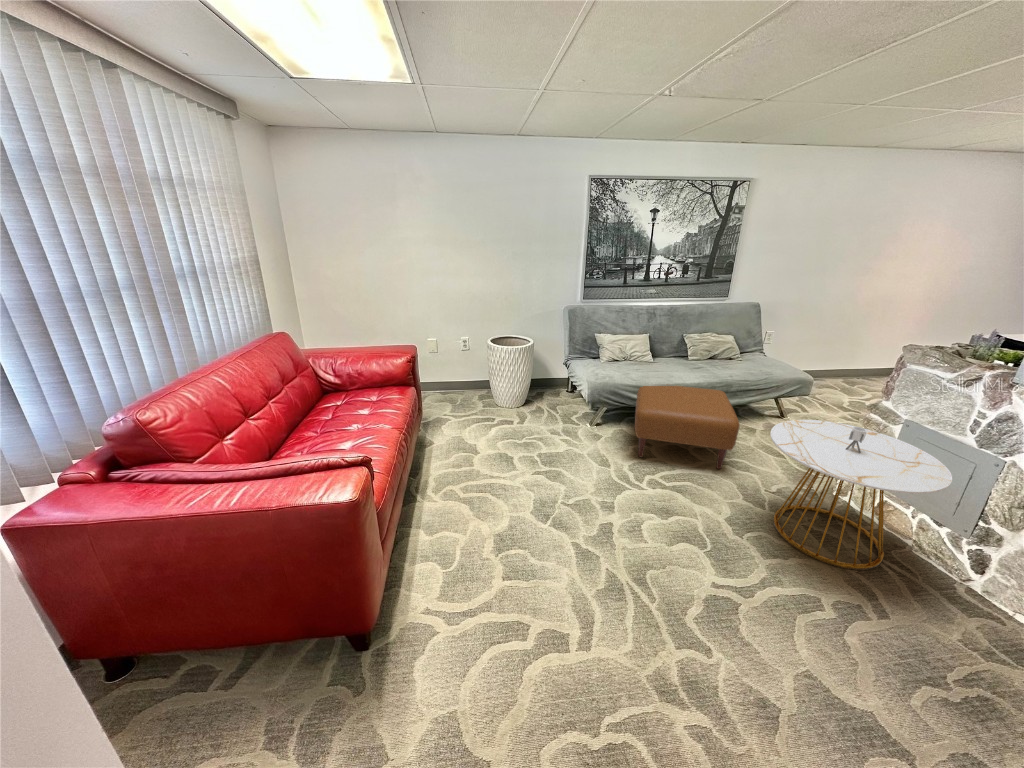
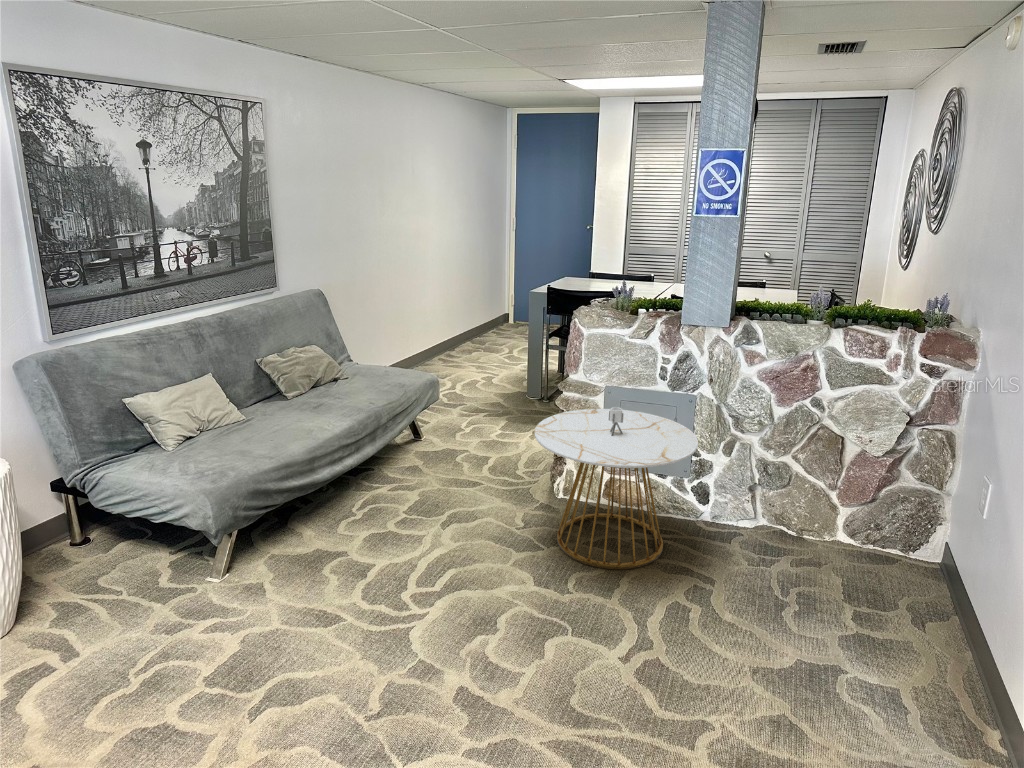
ottoman: present [635,386,740,469] -> none [271,427,469,579]

